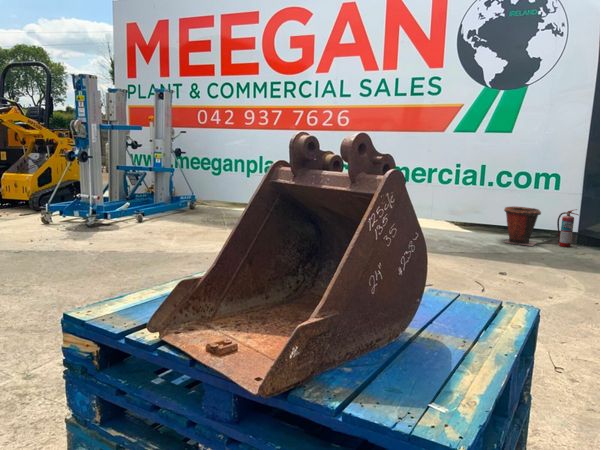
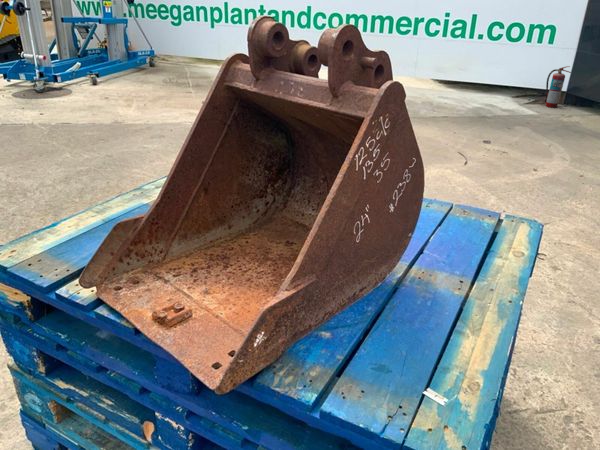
trash can: present [504,207,541,246] -> none [488,63,532,107]

